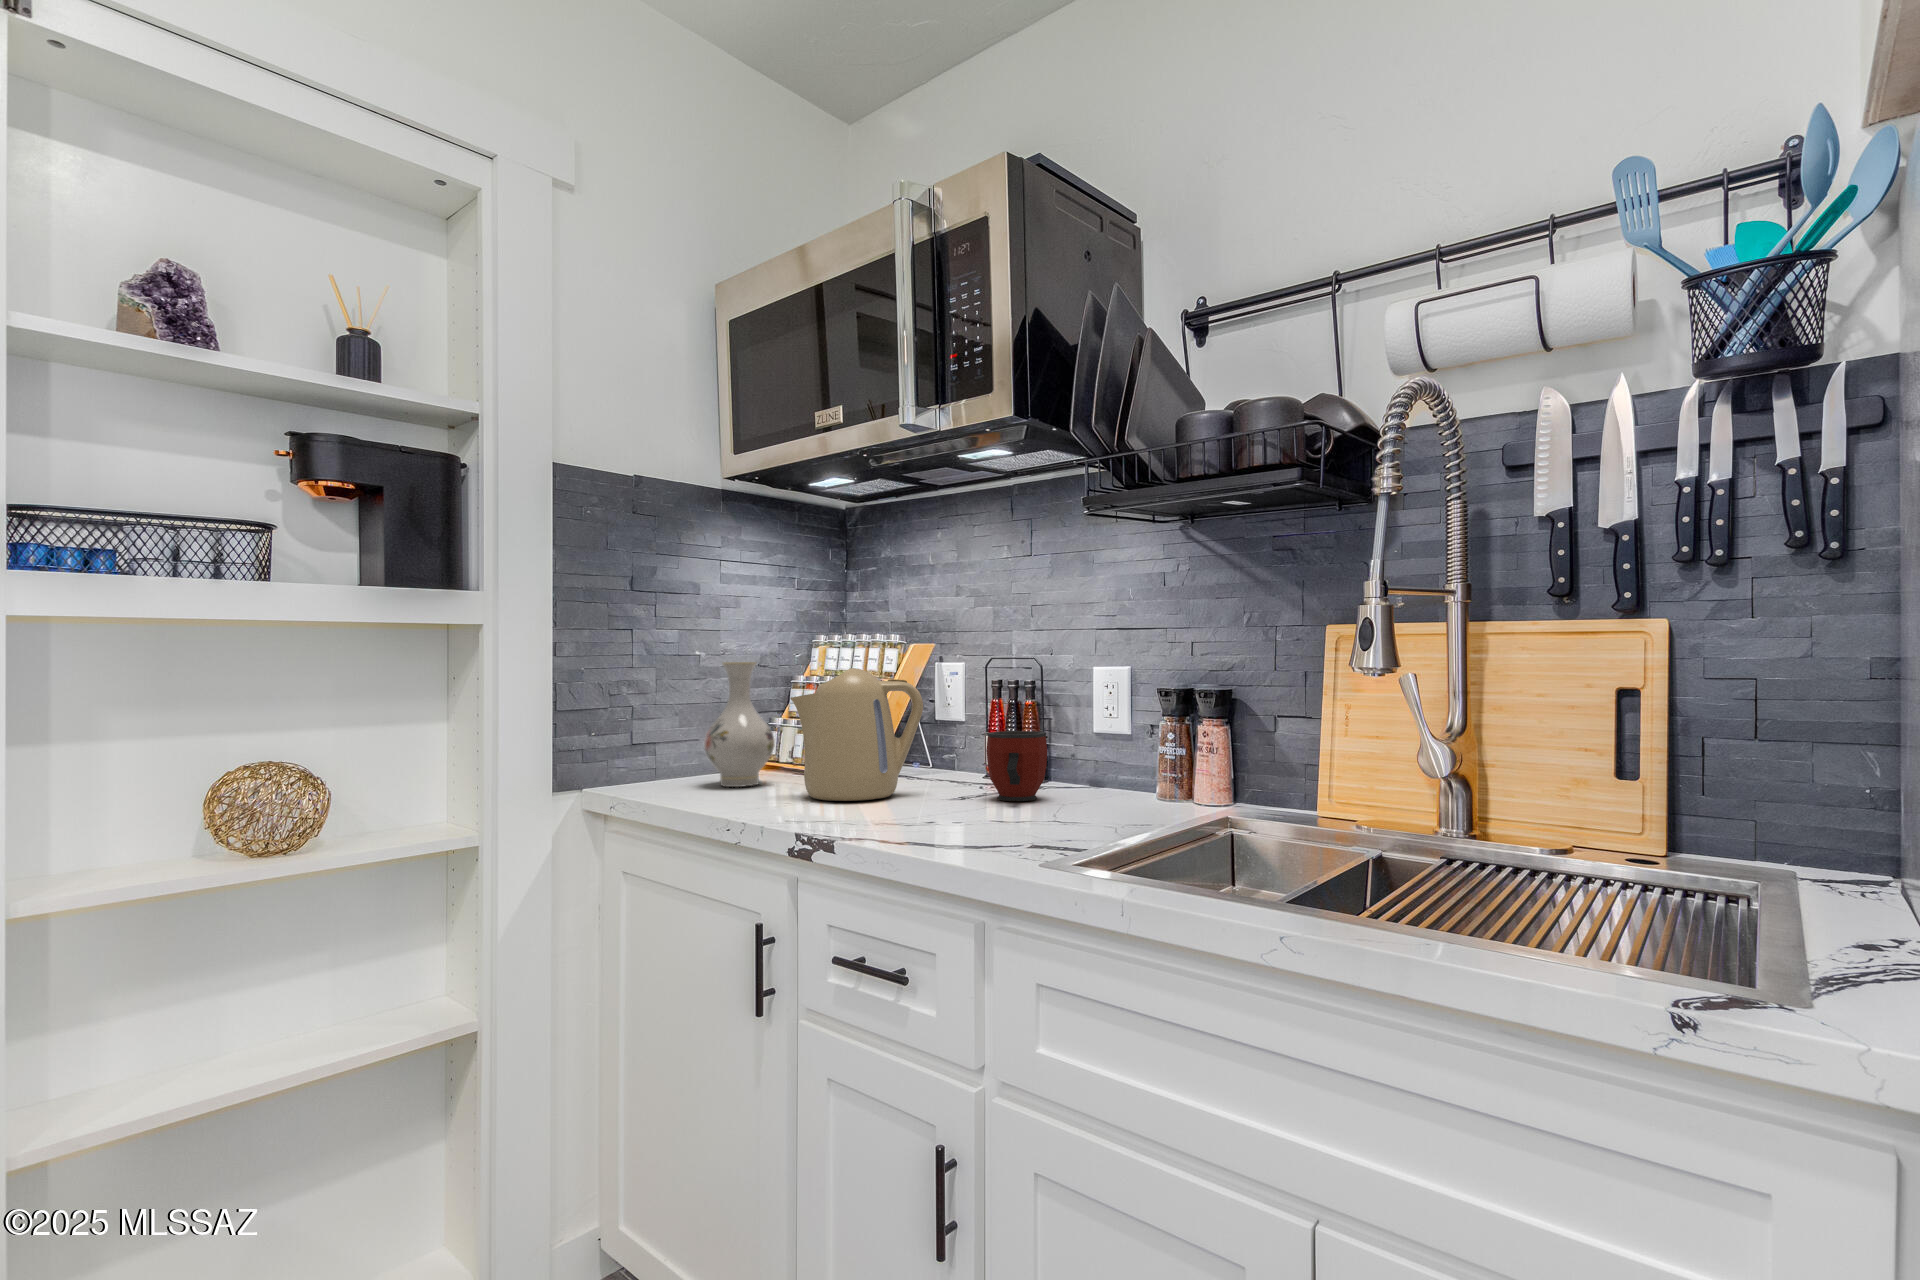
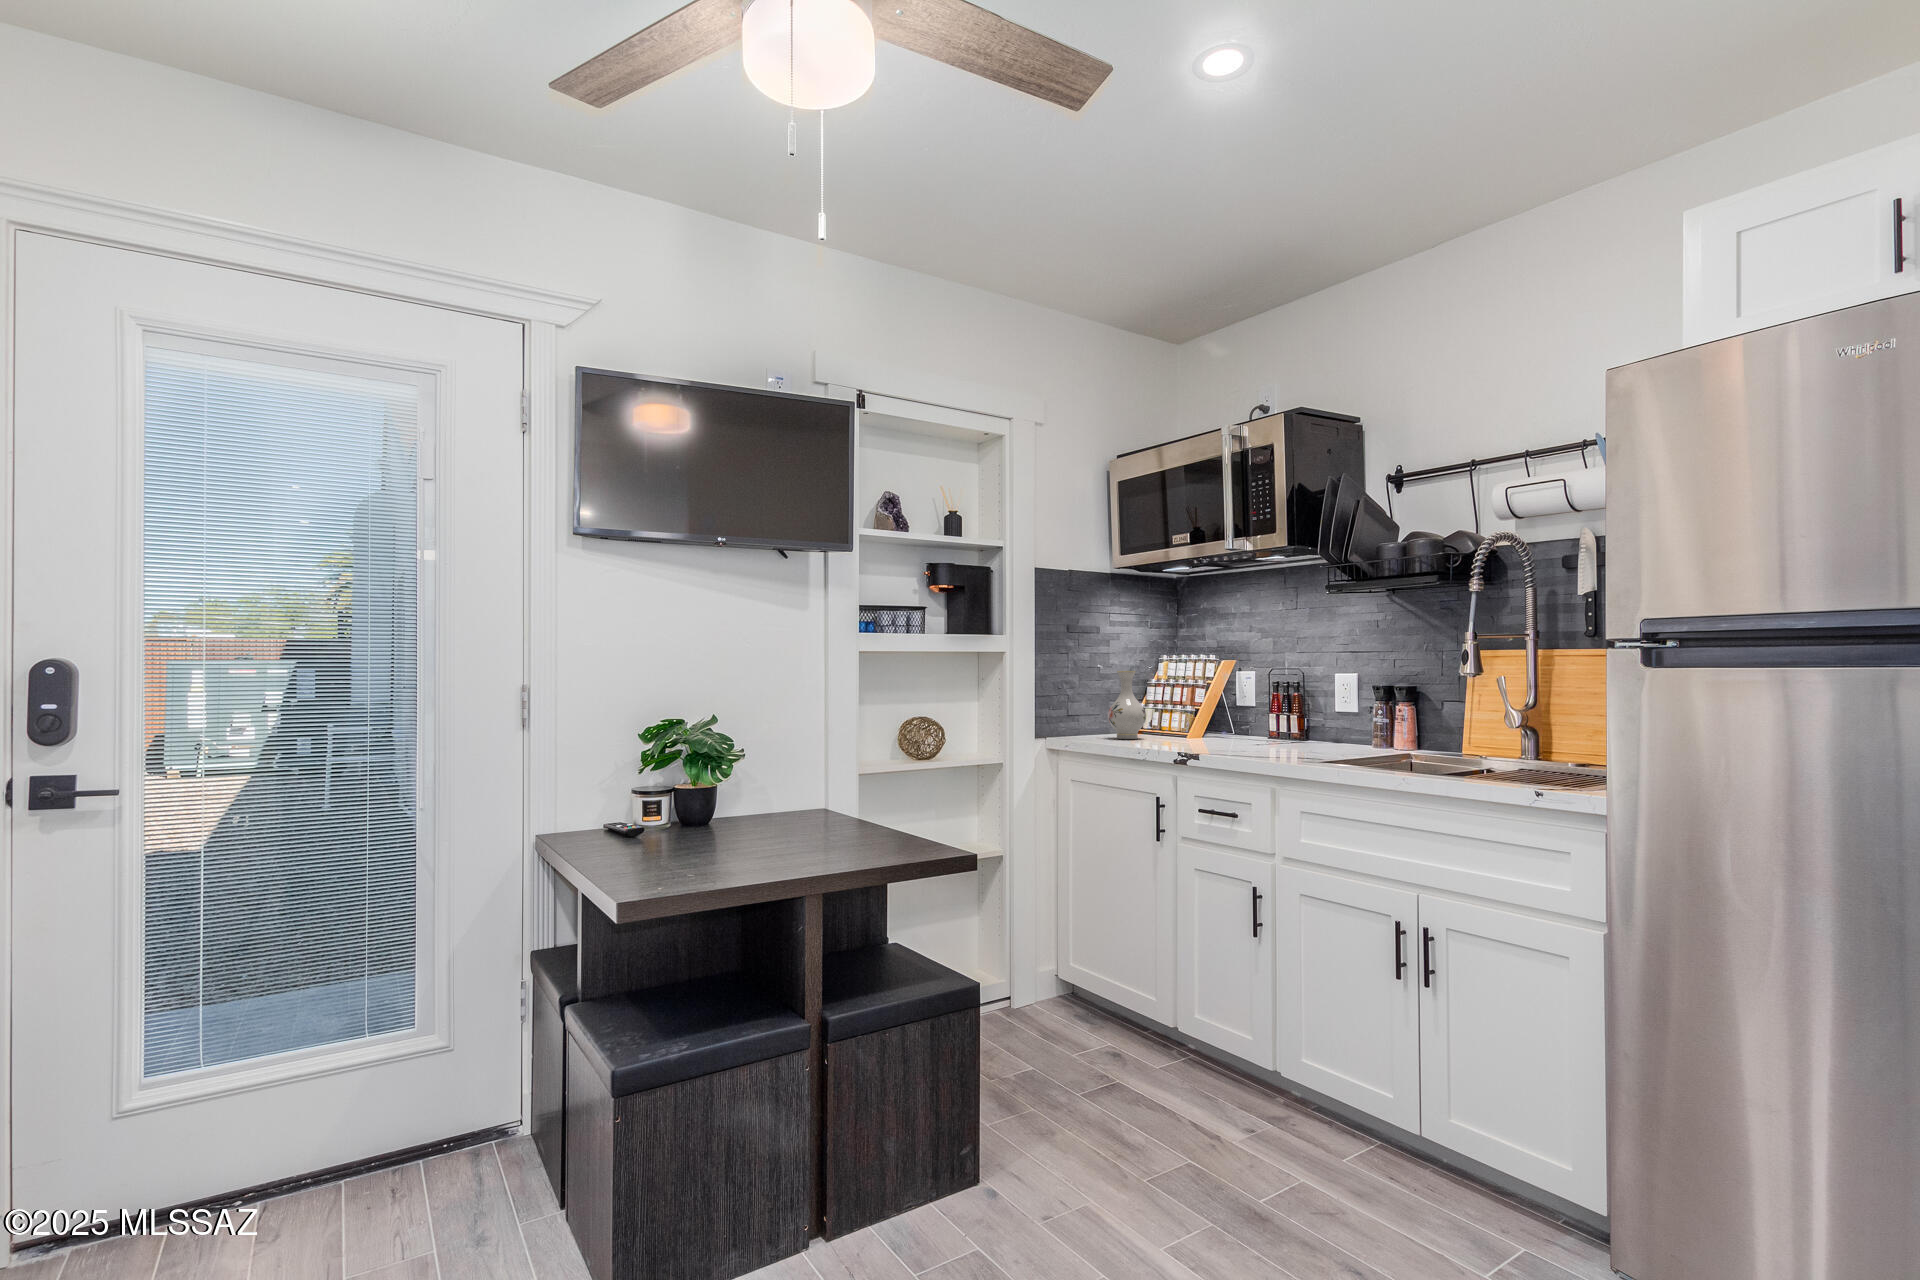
kettle: present [790,668,923,801] -> none [1161,674,1234,744]
mug: present [986,731,1047,801] -> none [1271,710,1307,747]

